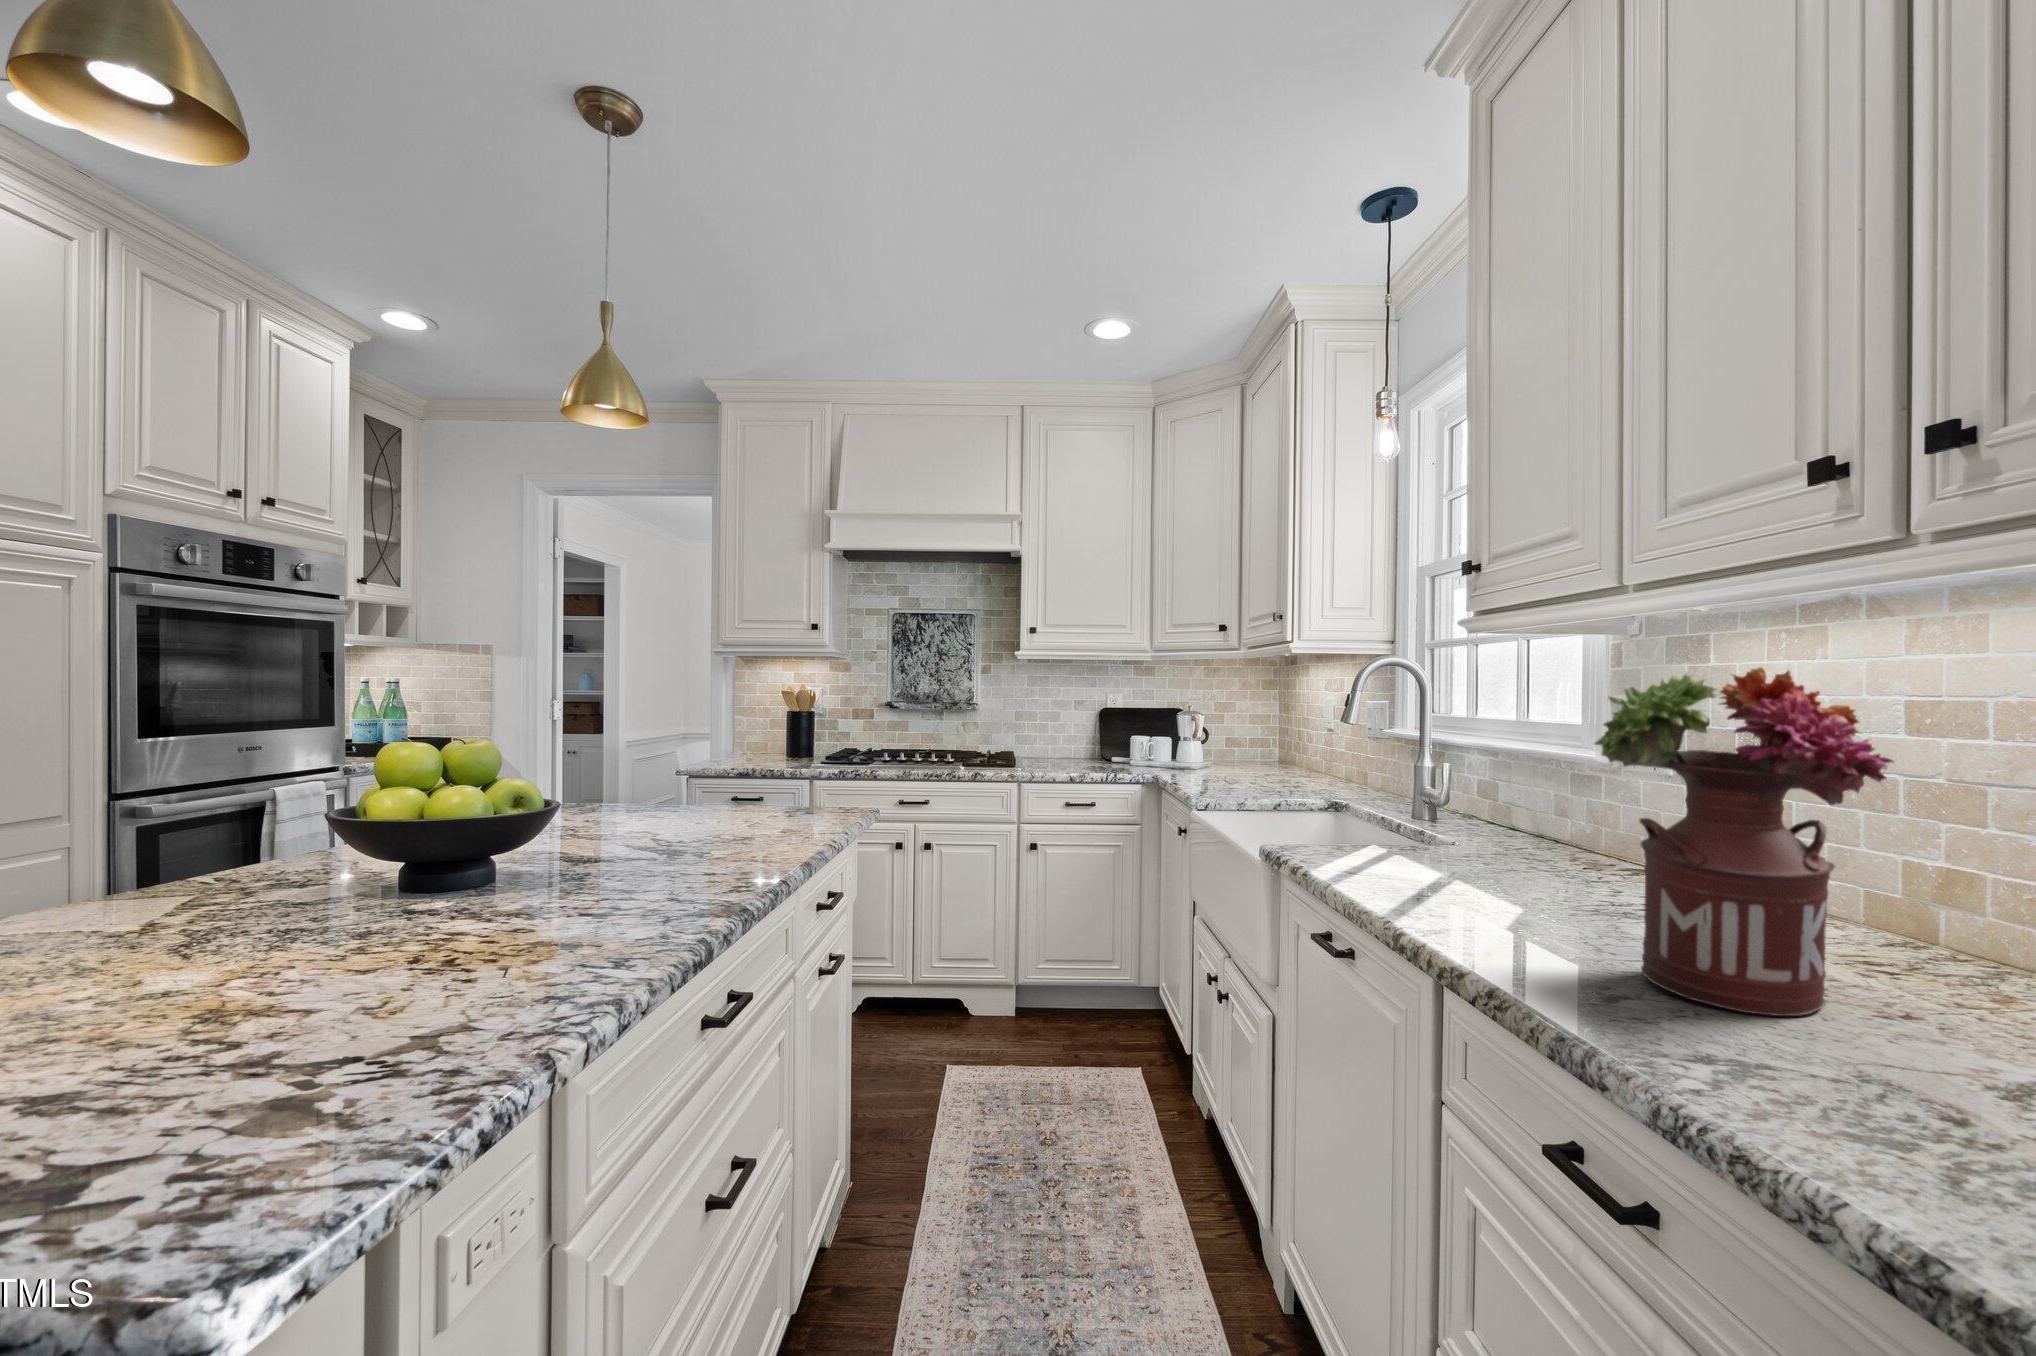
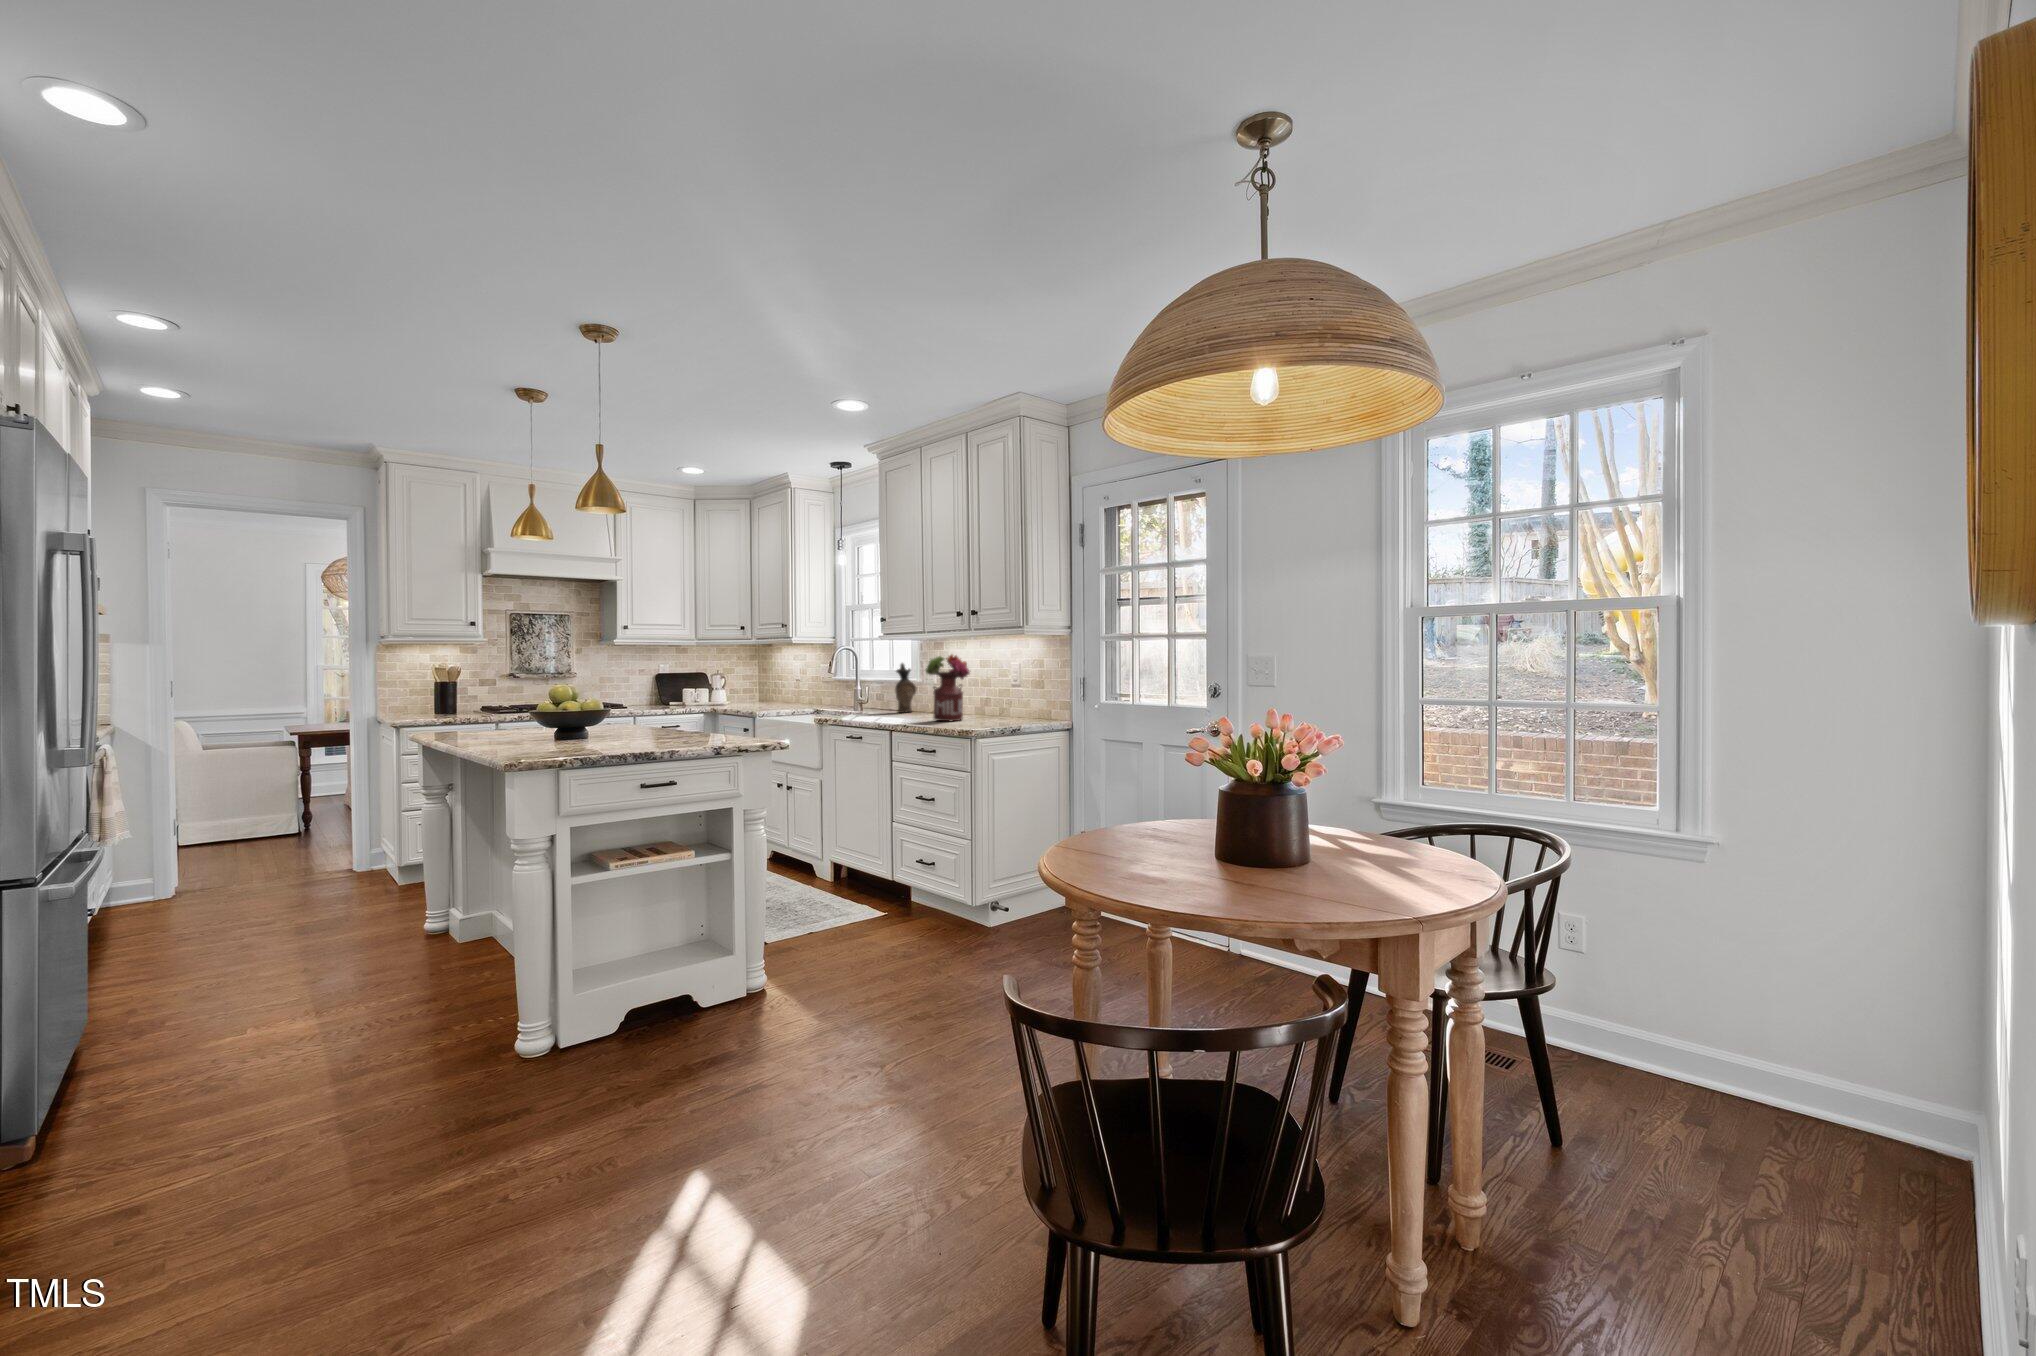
ceramic pitcher: none [1513,703,1589,864] -> present [895,663,916,713]

